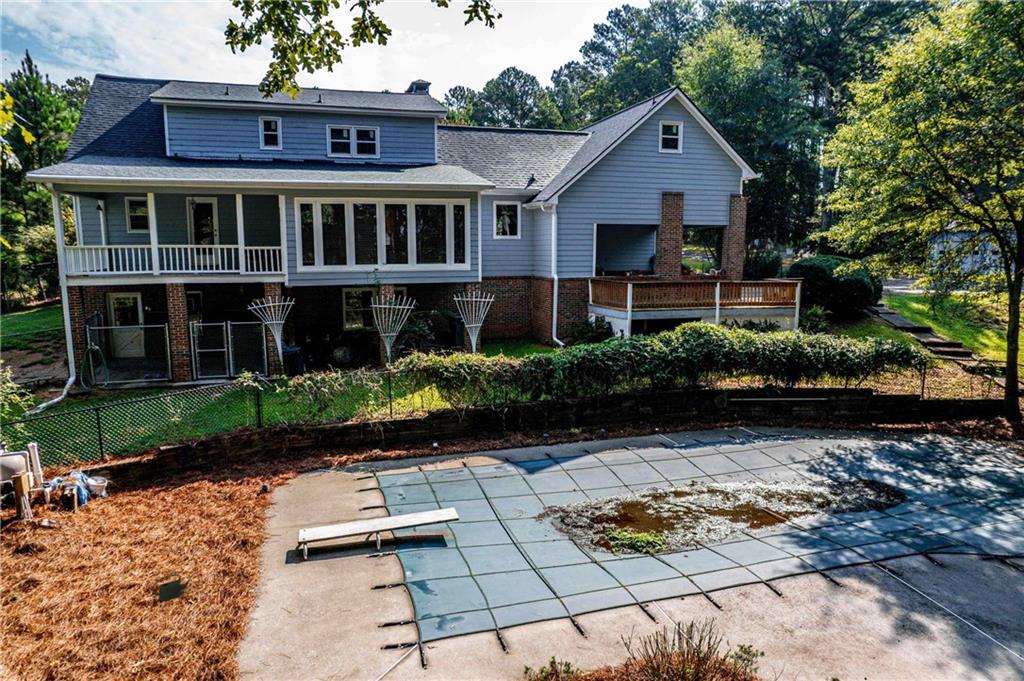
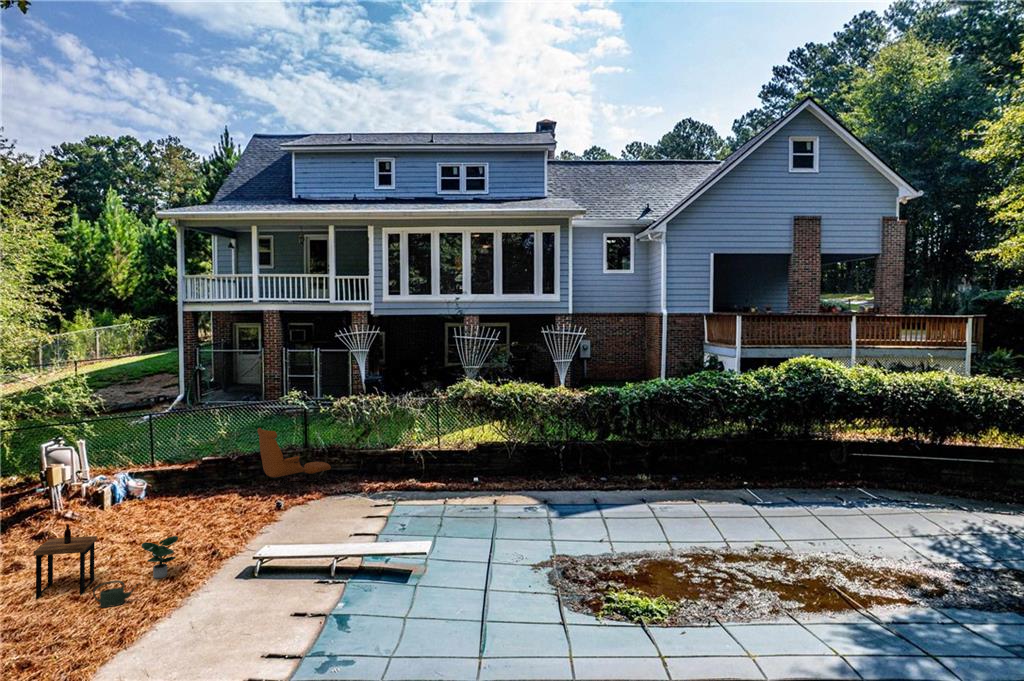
lounge chair: none [226,412,295,476] -> present [258,428,331,493]
side table: none [78,526,131,603] -> present [33,524,97,599]
potted plant: none [177,526,212,568] -> present [142,536,178,578]

